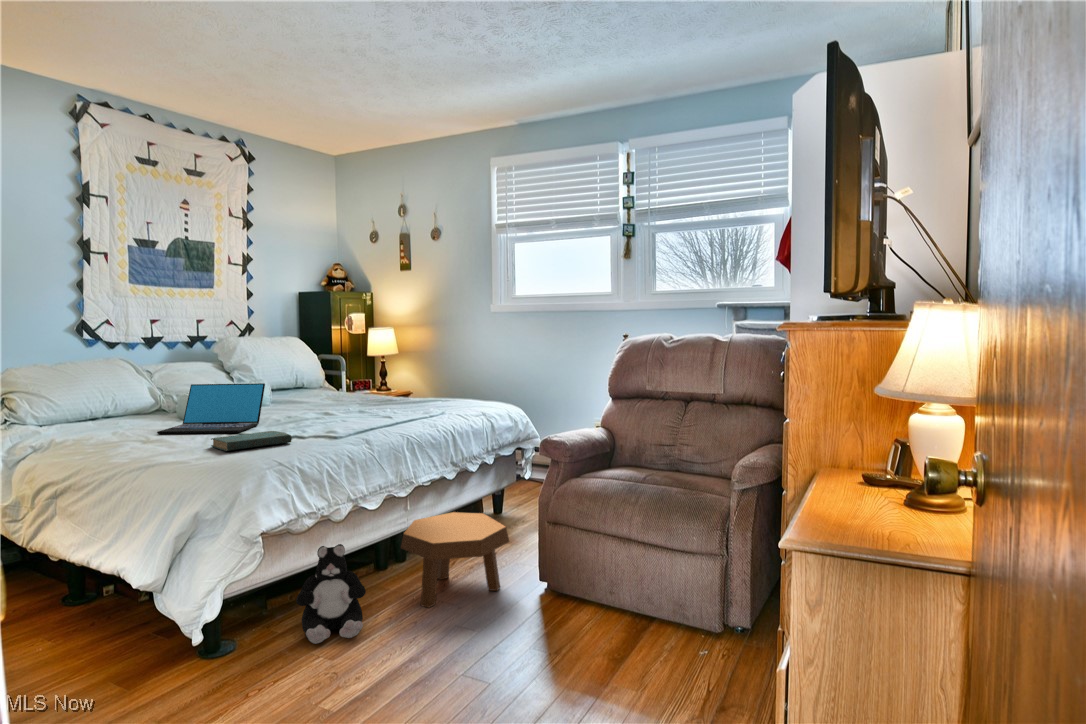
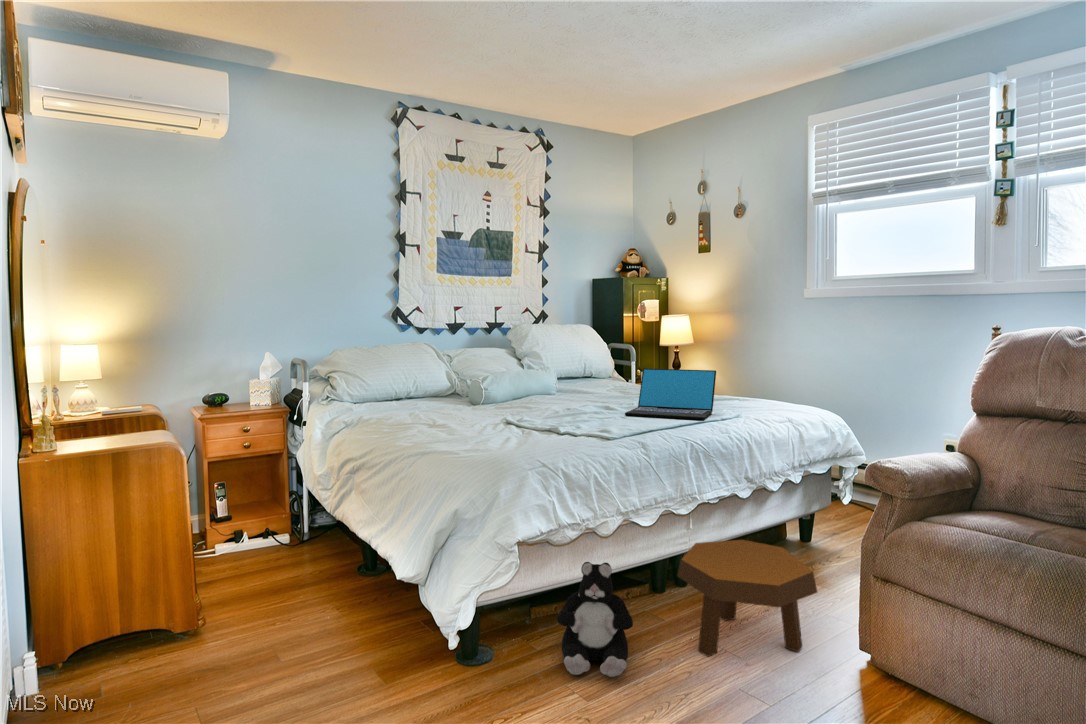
laptop: present [157,383,265,434] -> present [625,369,716,420]
book: present [211,431,292,451] -> none [484,425,562,444]

